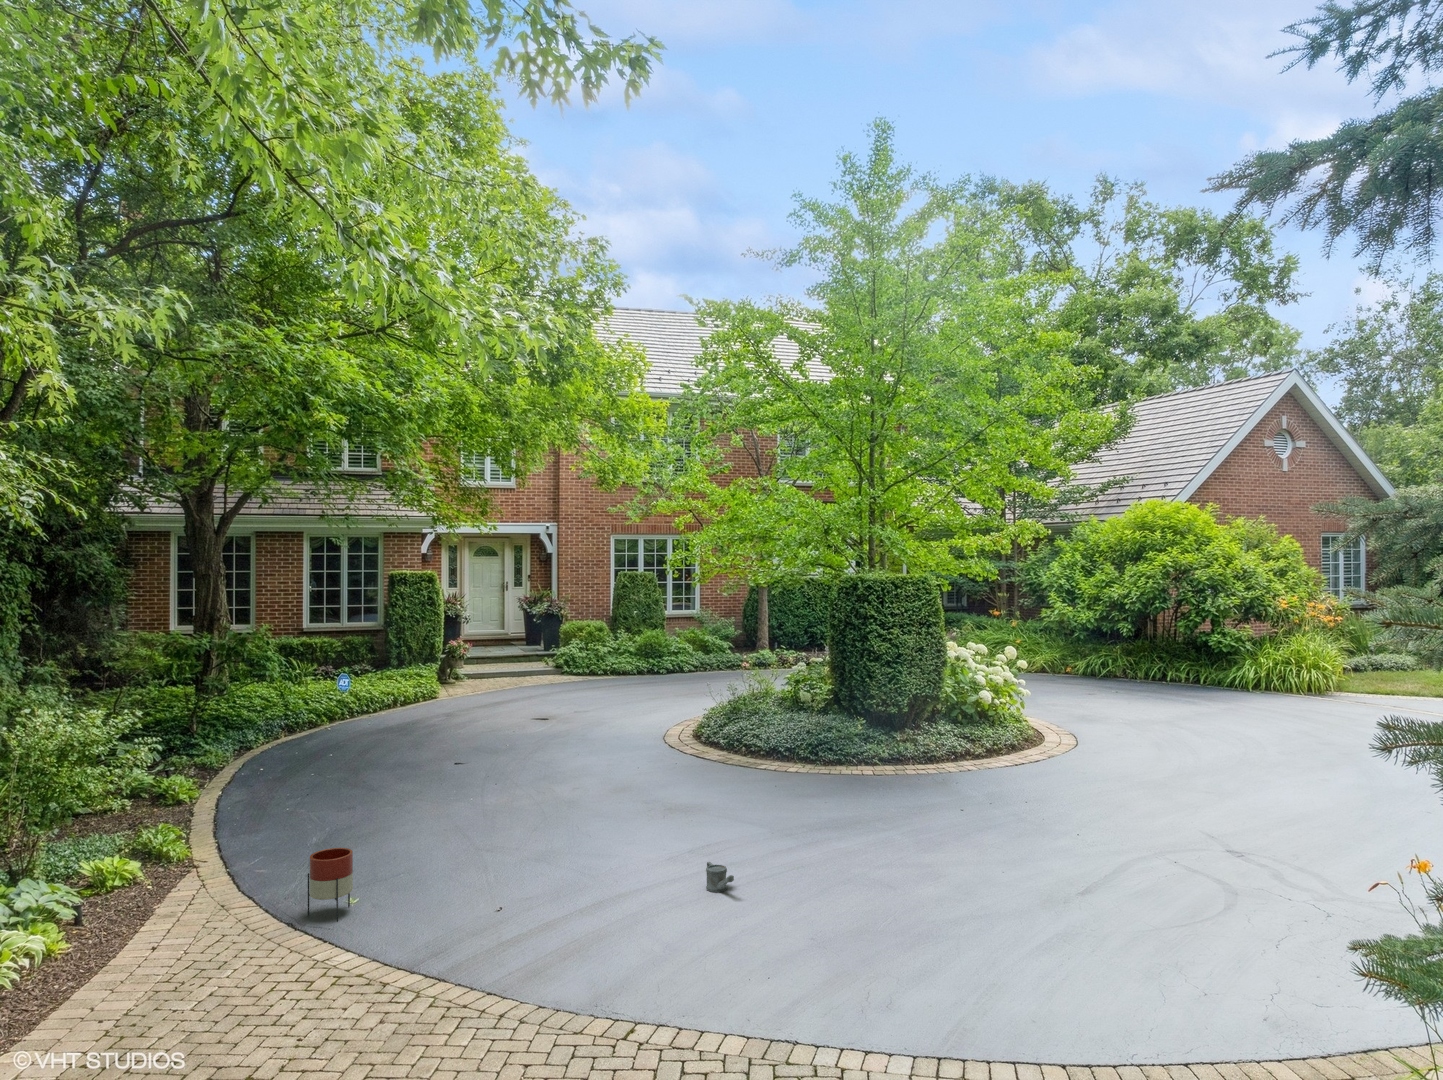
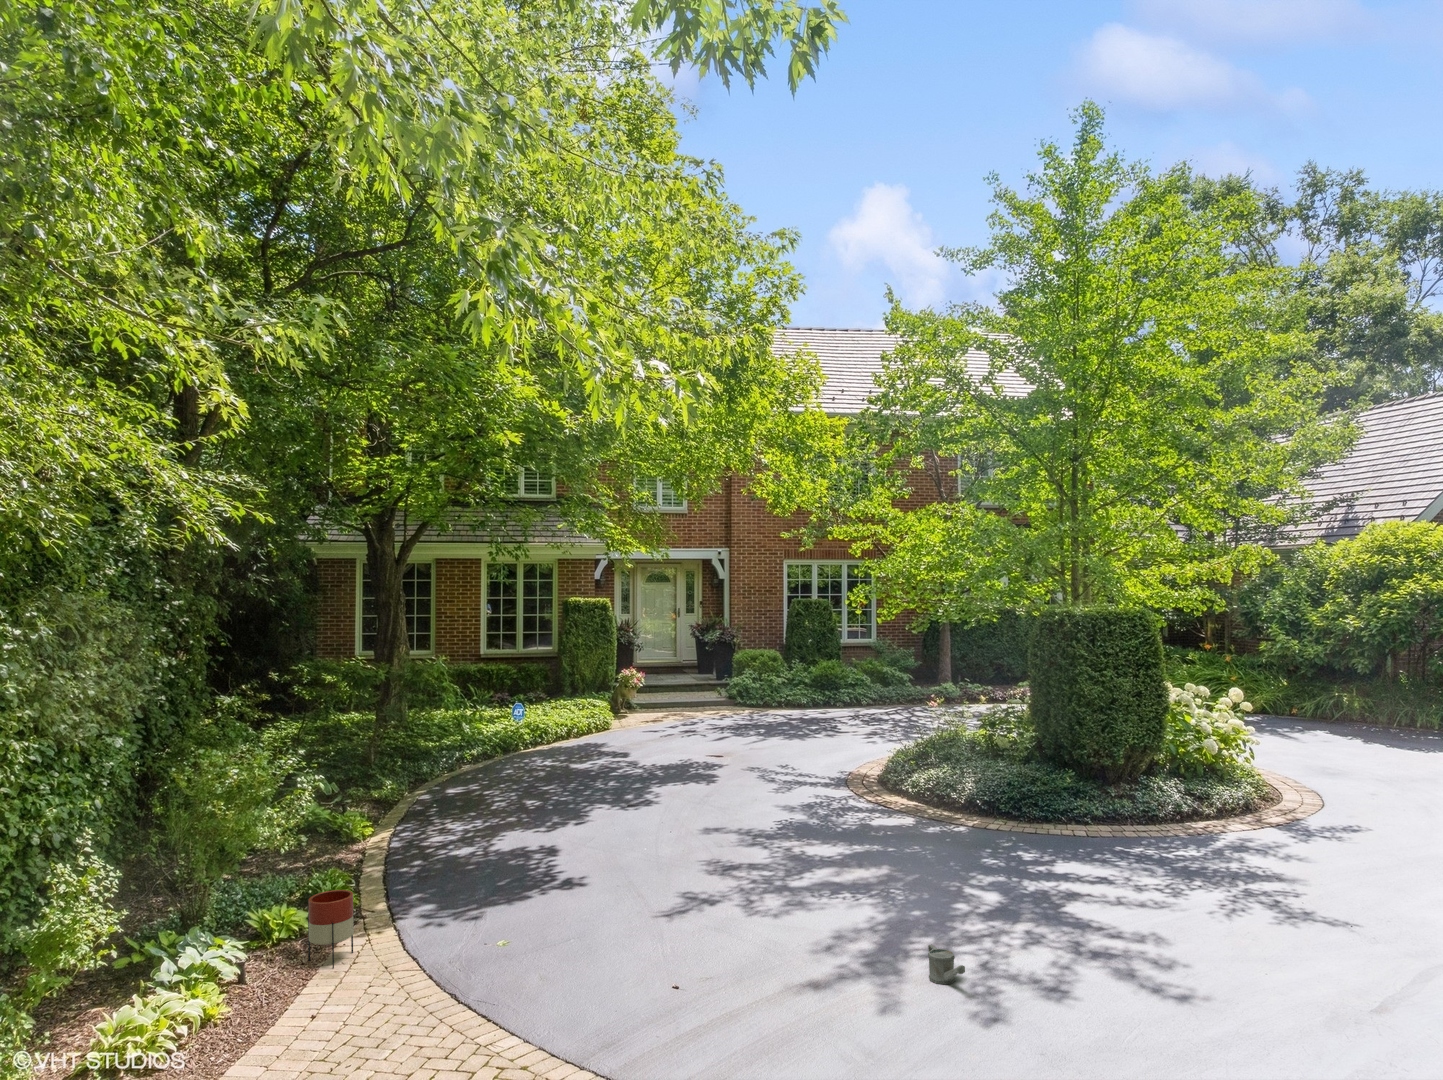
planter: present [308,848,353,922] -> present [308,890,354,968]

